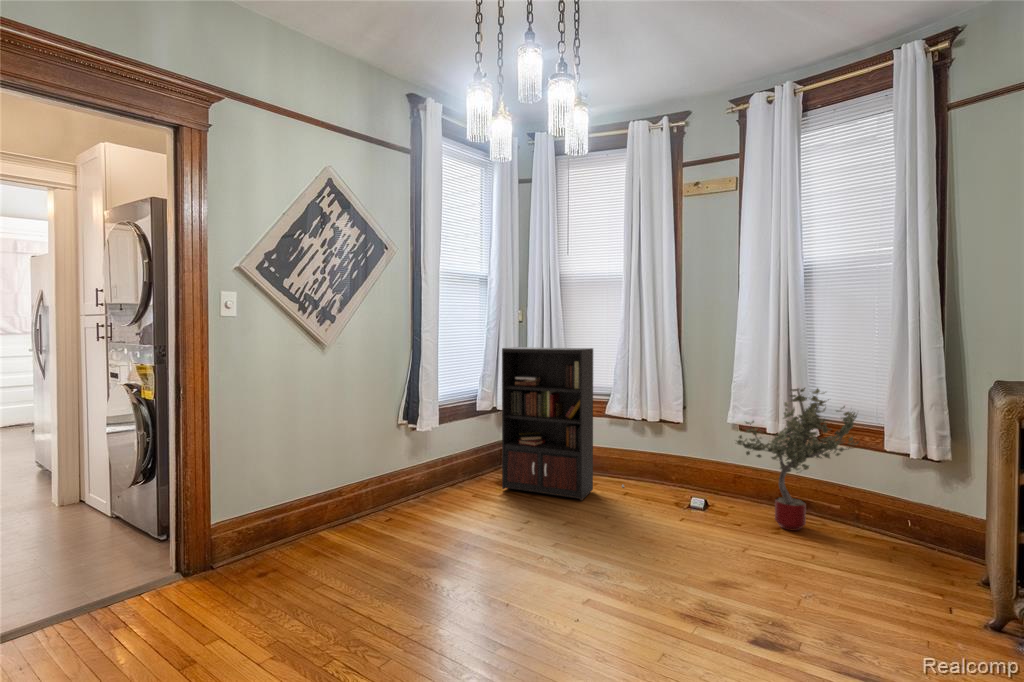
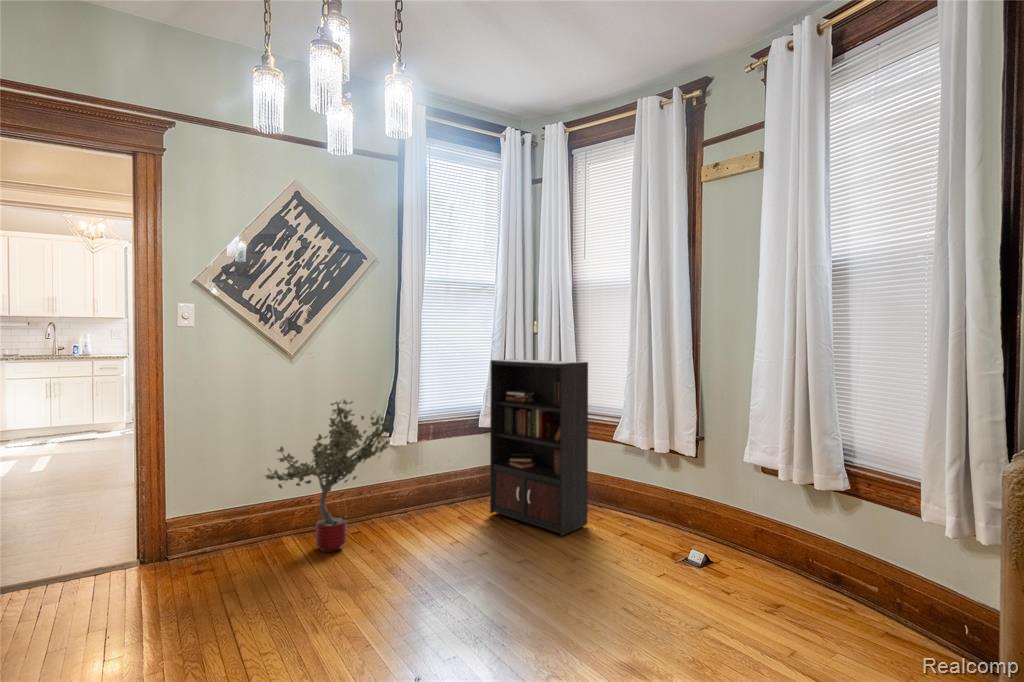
potted tree: present [736,388,858,531] -> present [265,400,390,552]

